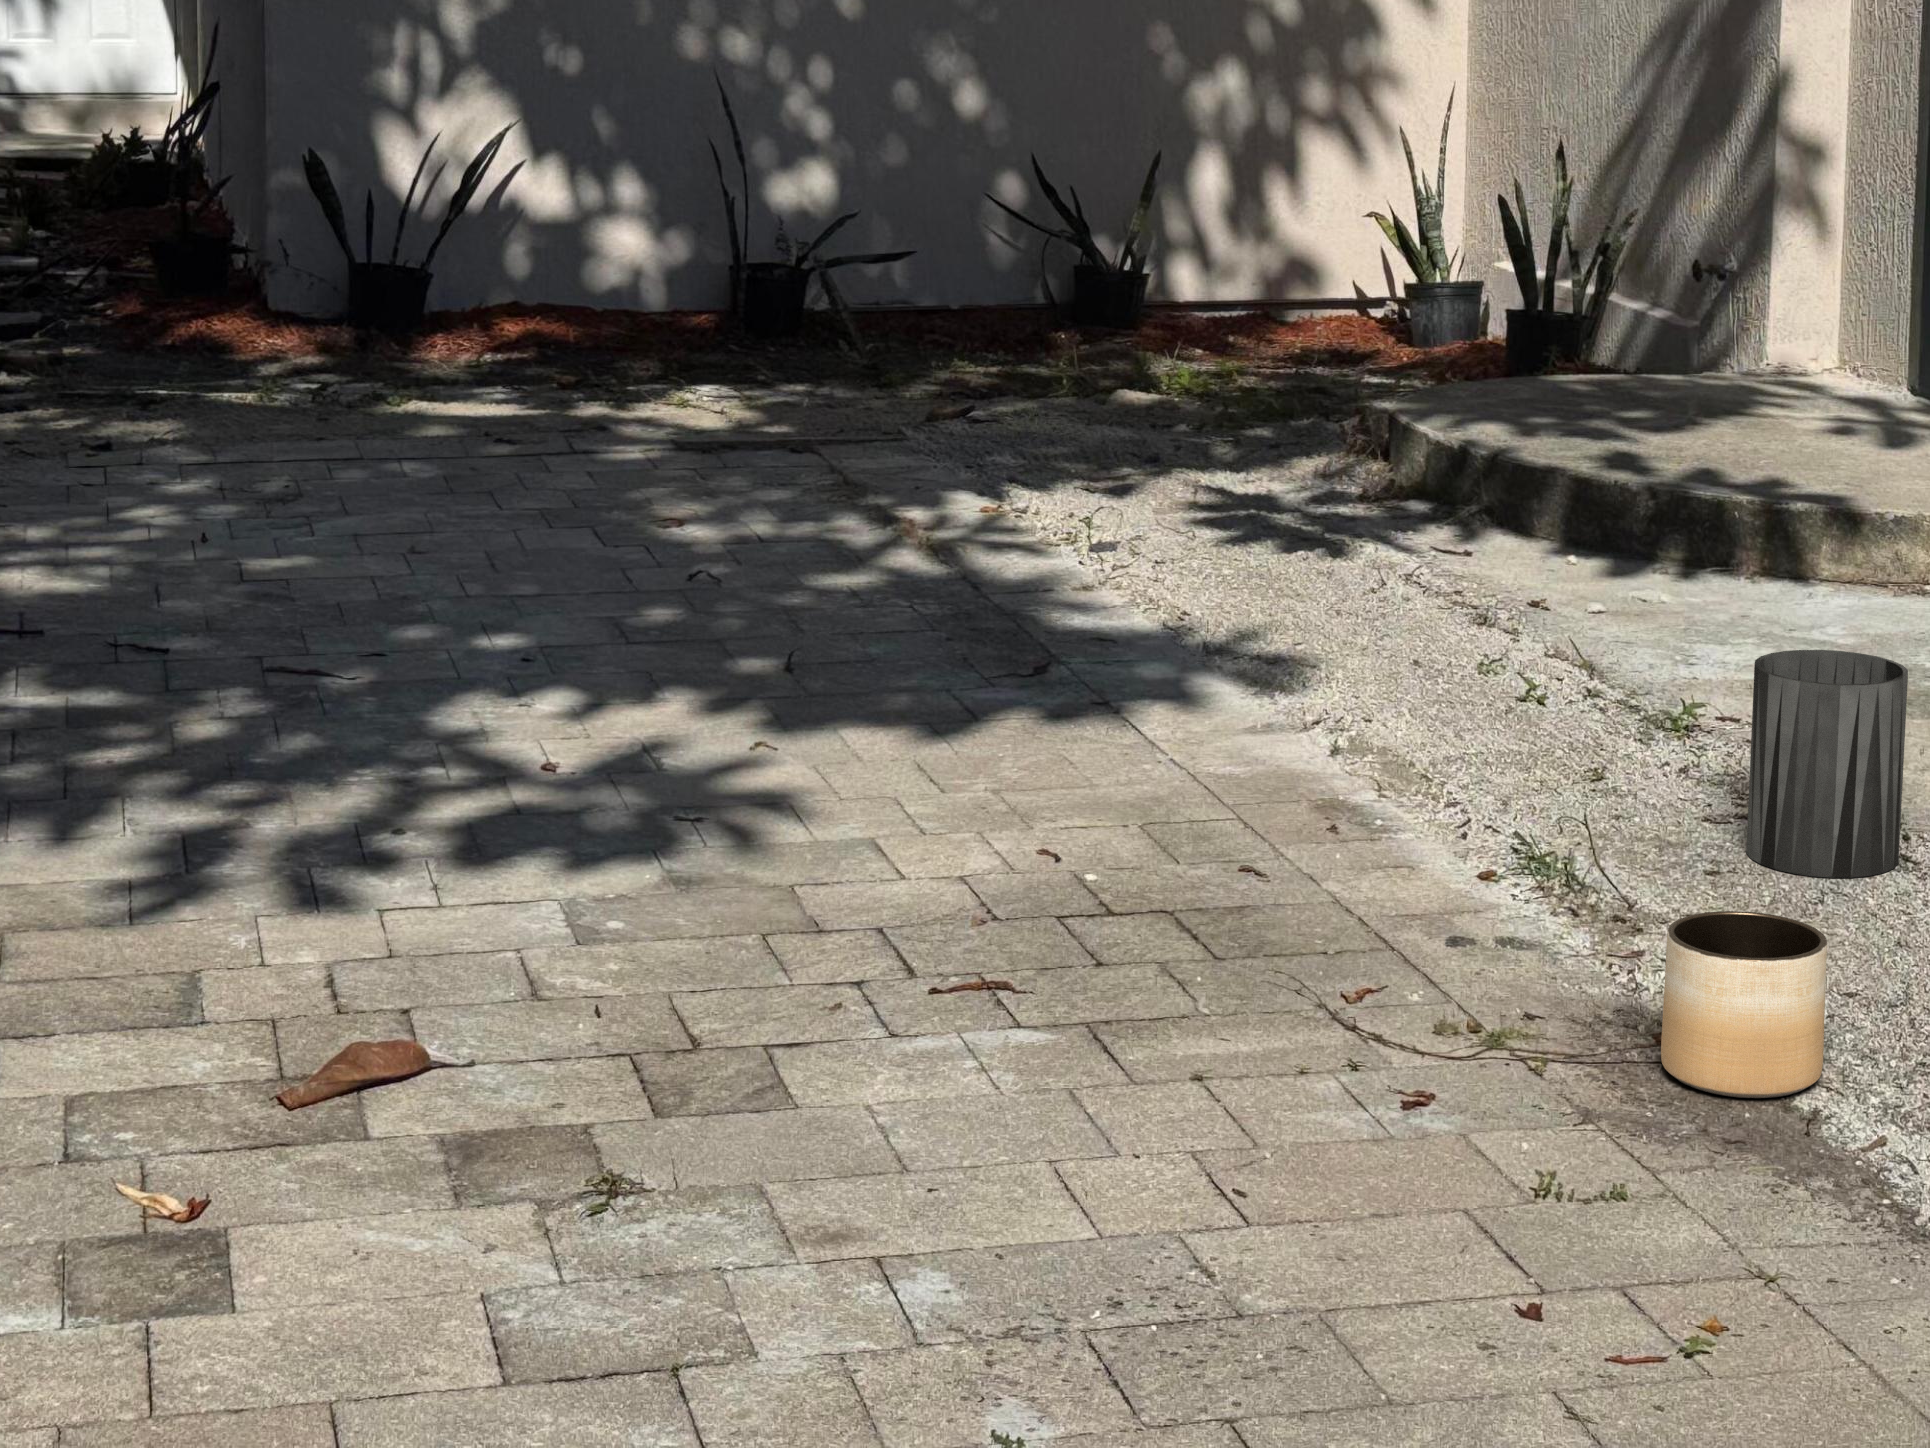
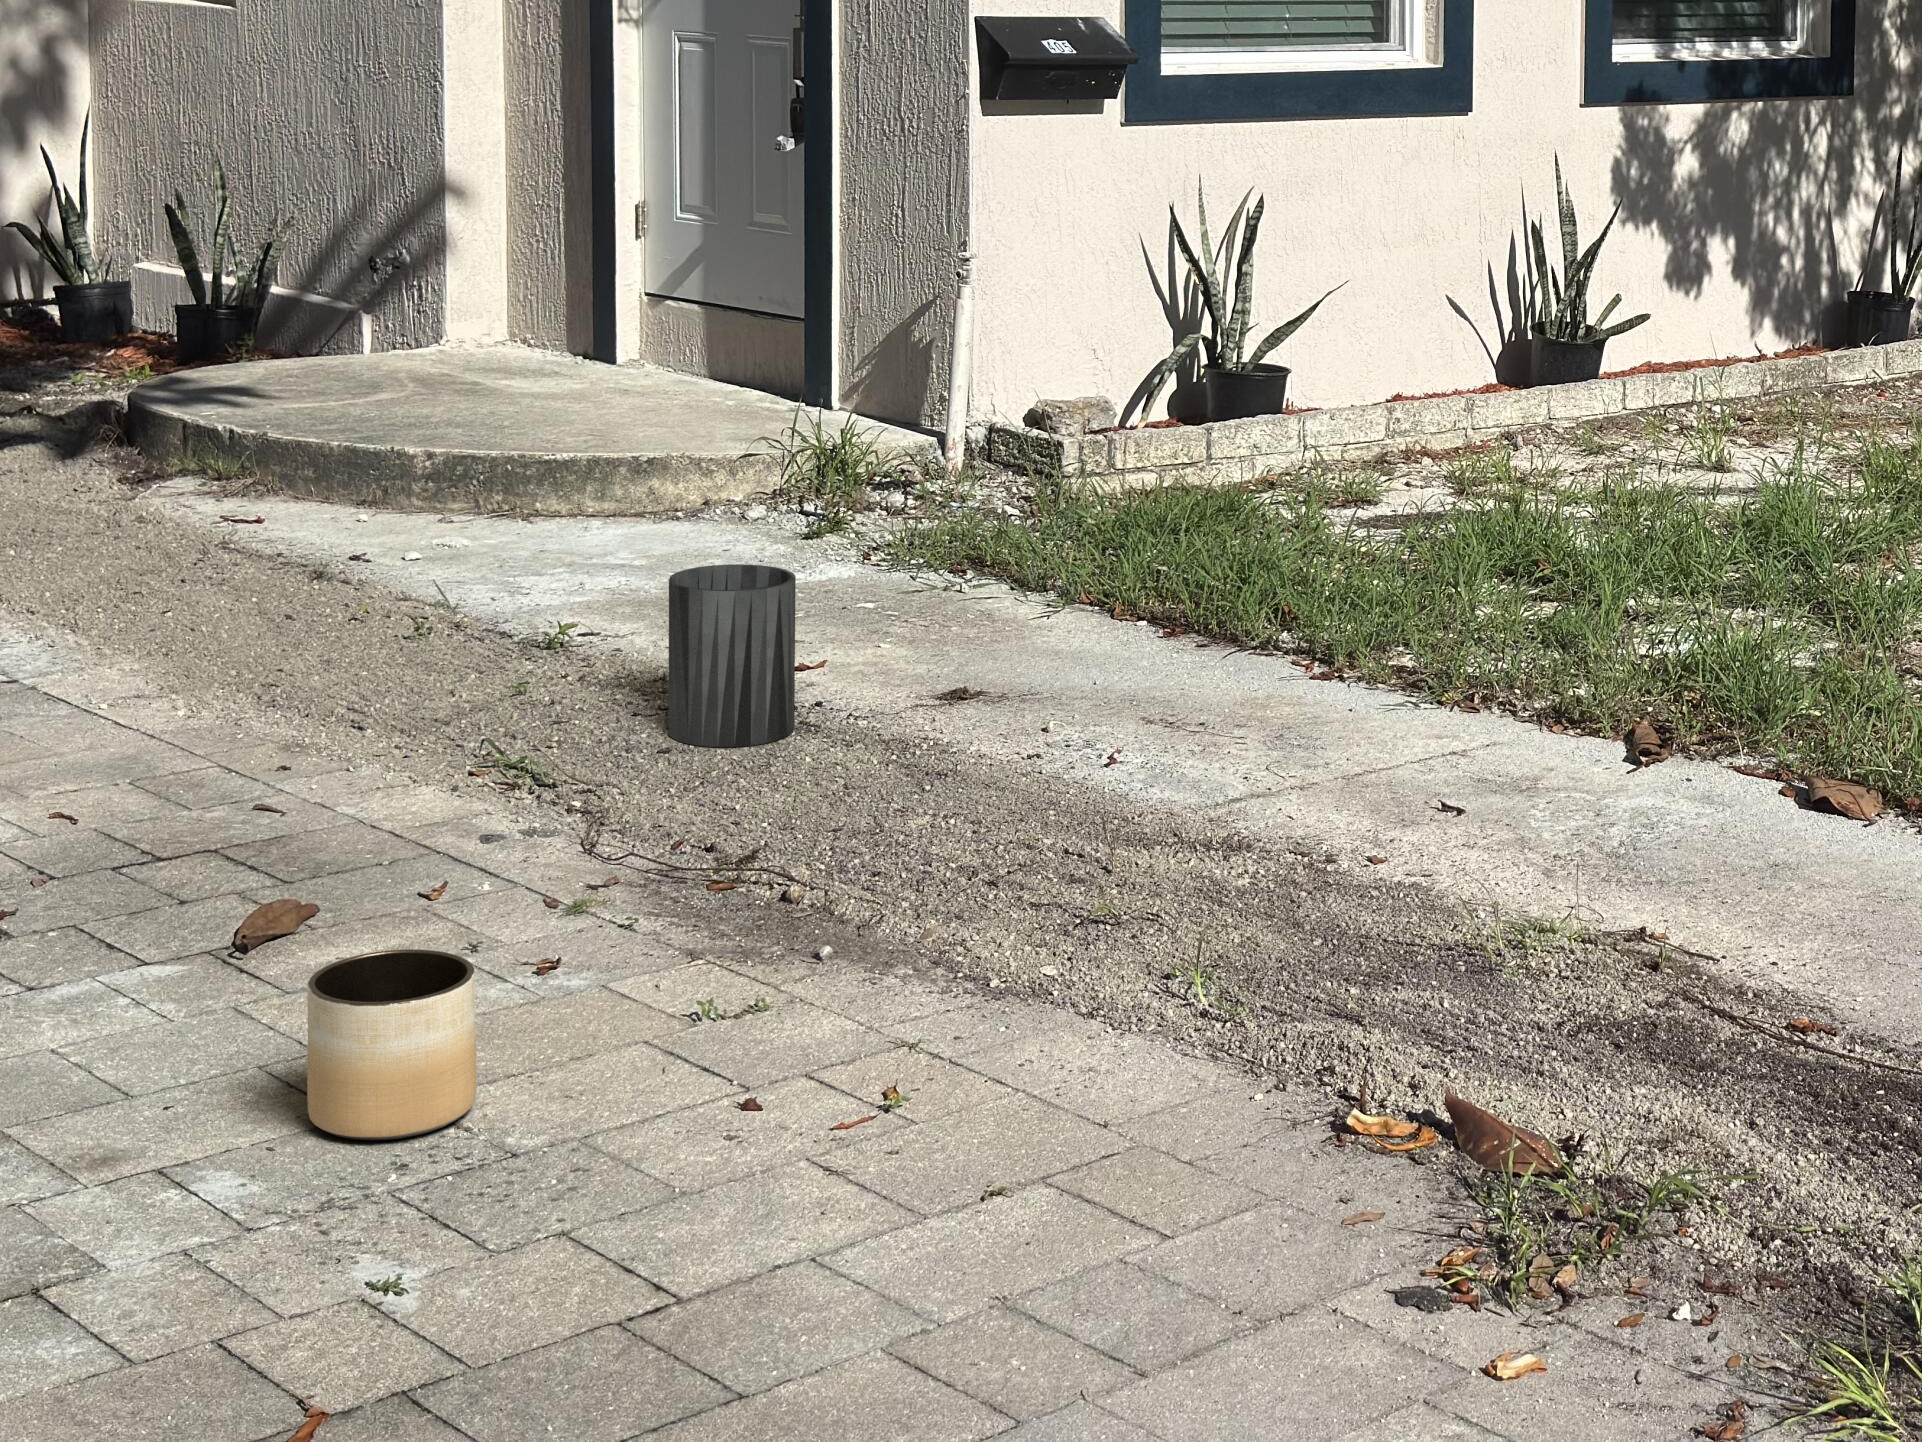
planter: present [1661,911,1827,1098] -> present [307,949,477,1140]

